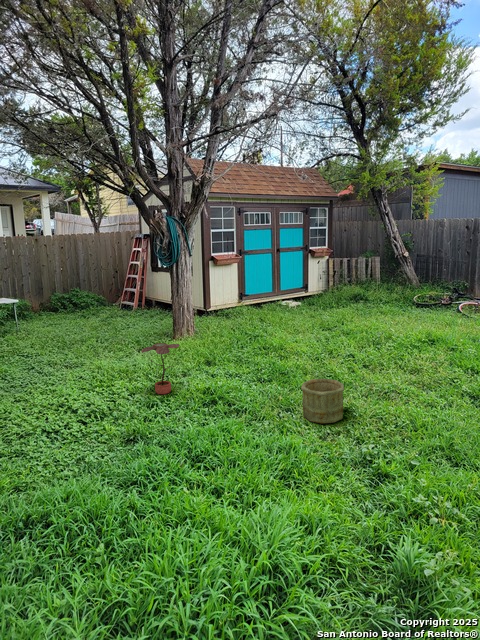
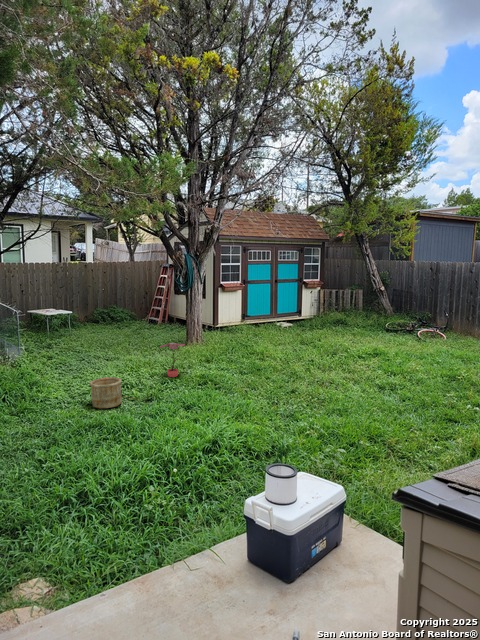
wooden bucket: present [301,379,344,424] -> present [90,377,122,408]

